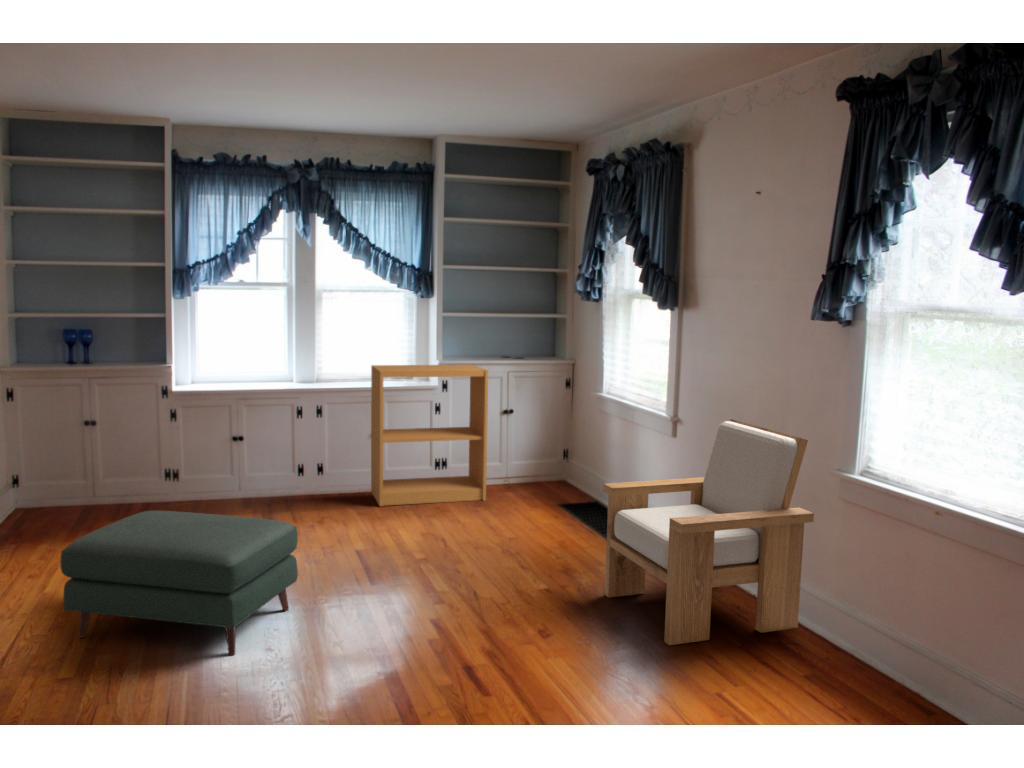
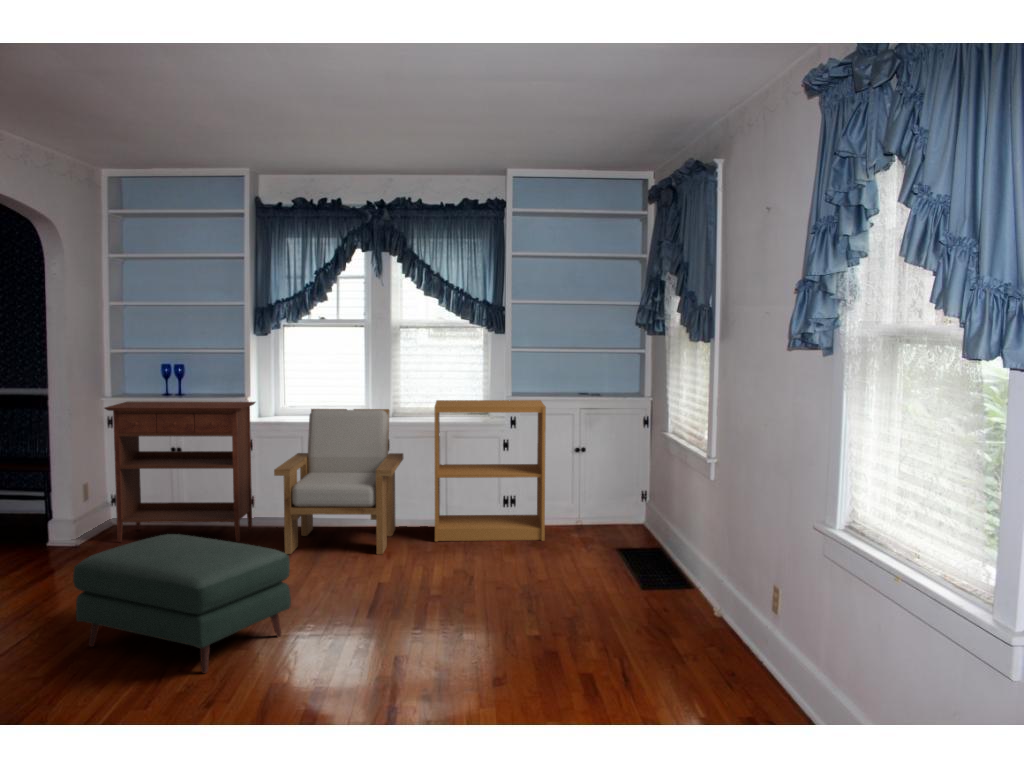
console table: none [12,369,180,524] -> present [104,401,255,542]
armchair: present [603,419,814,645] -> present [274,409,403,554]

